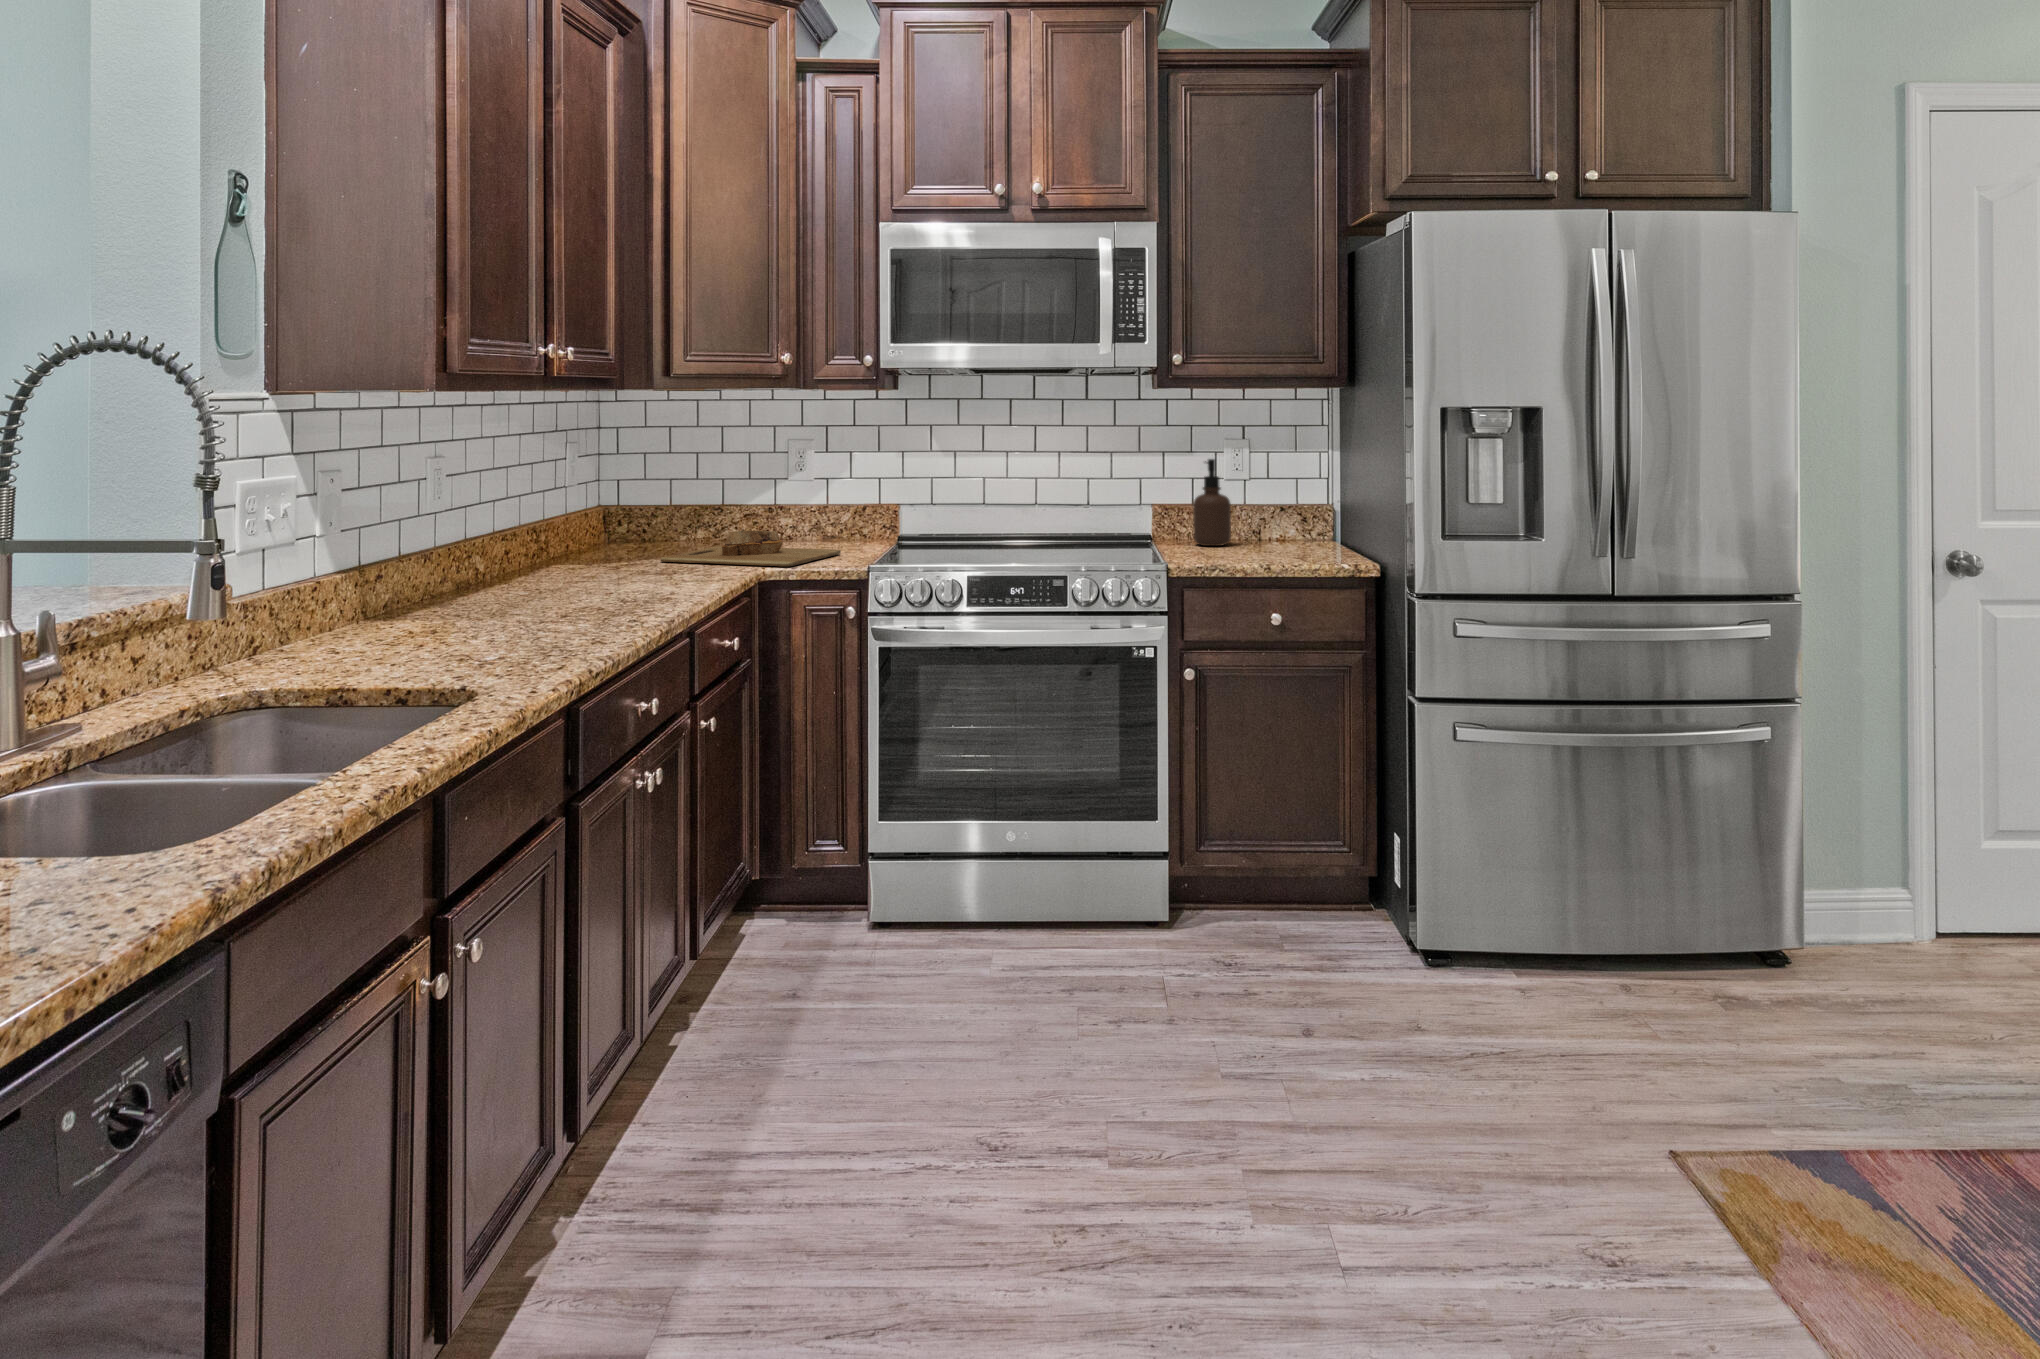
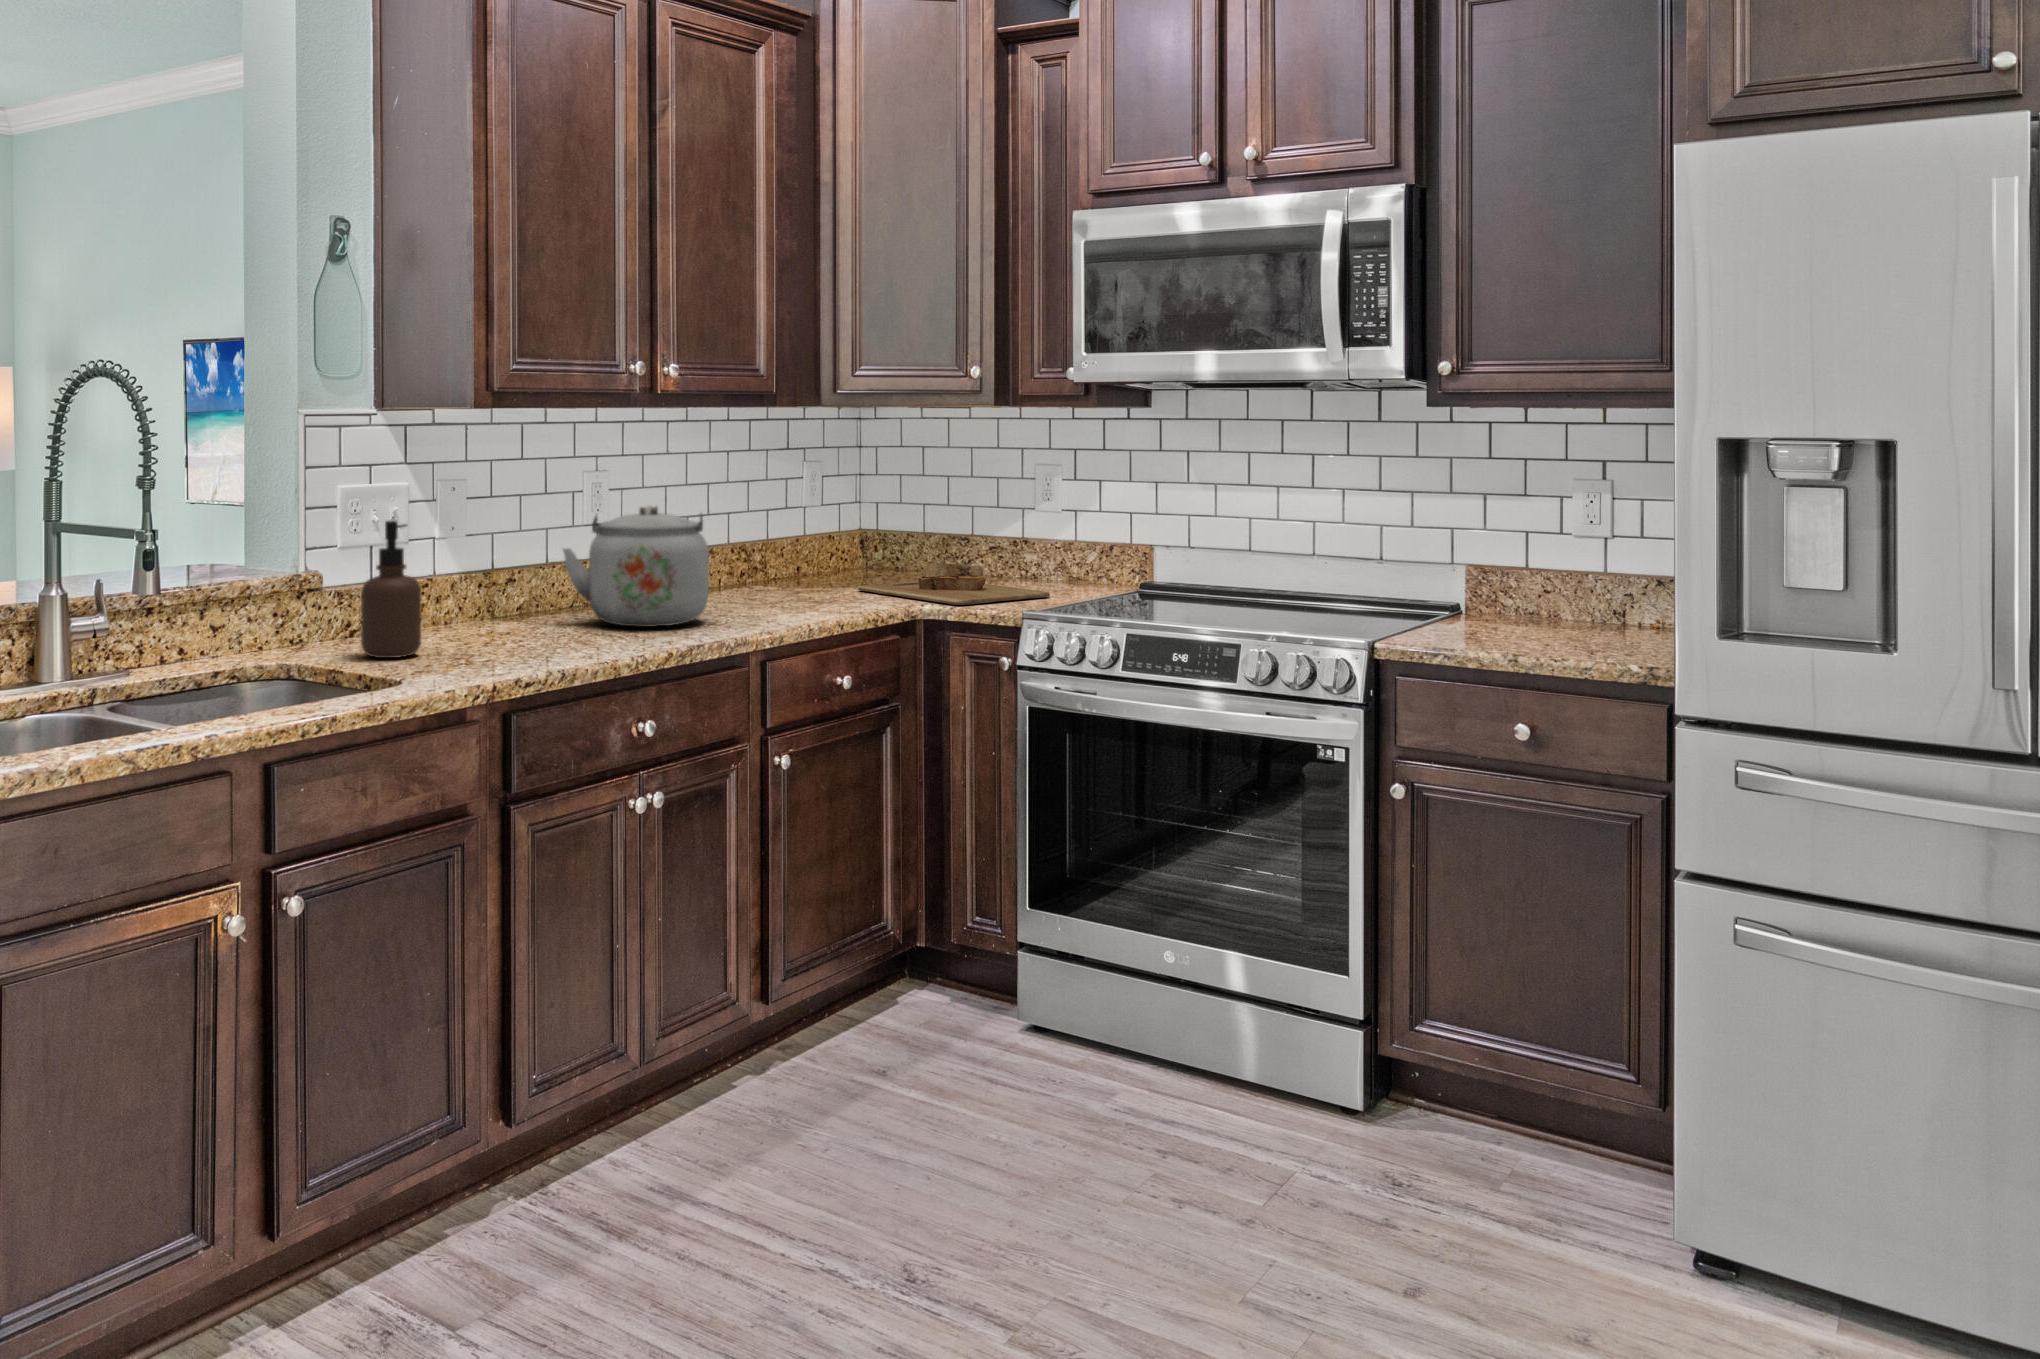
soap dispenser: present [1193,459,1231,546] -> present [361,520,421,658]
kettle: none [462,489,613,611] -> present [563,505,709,627]

